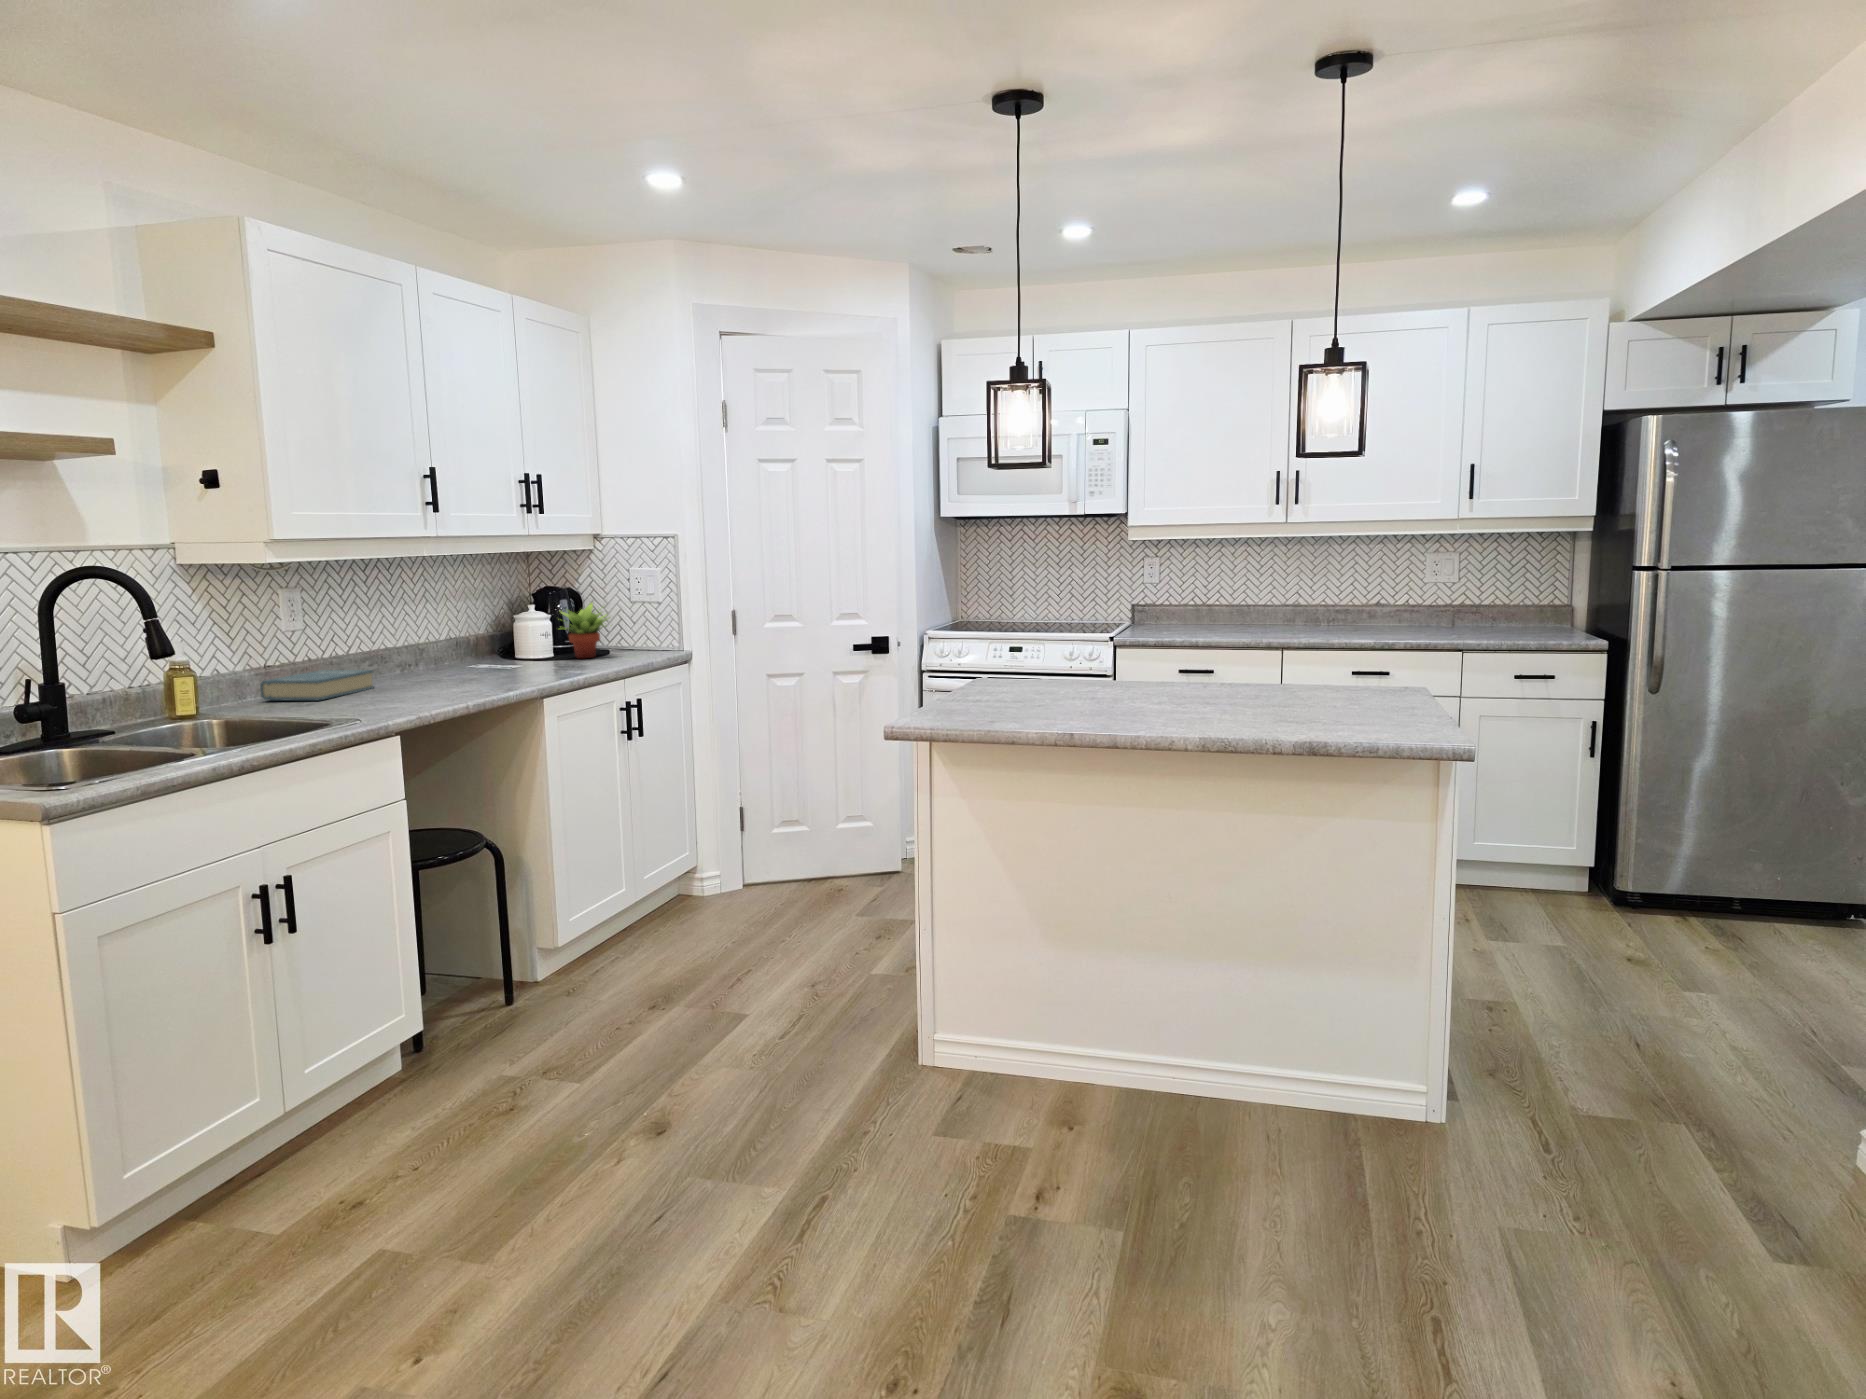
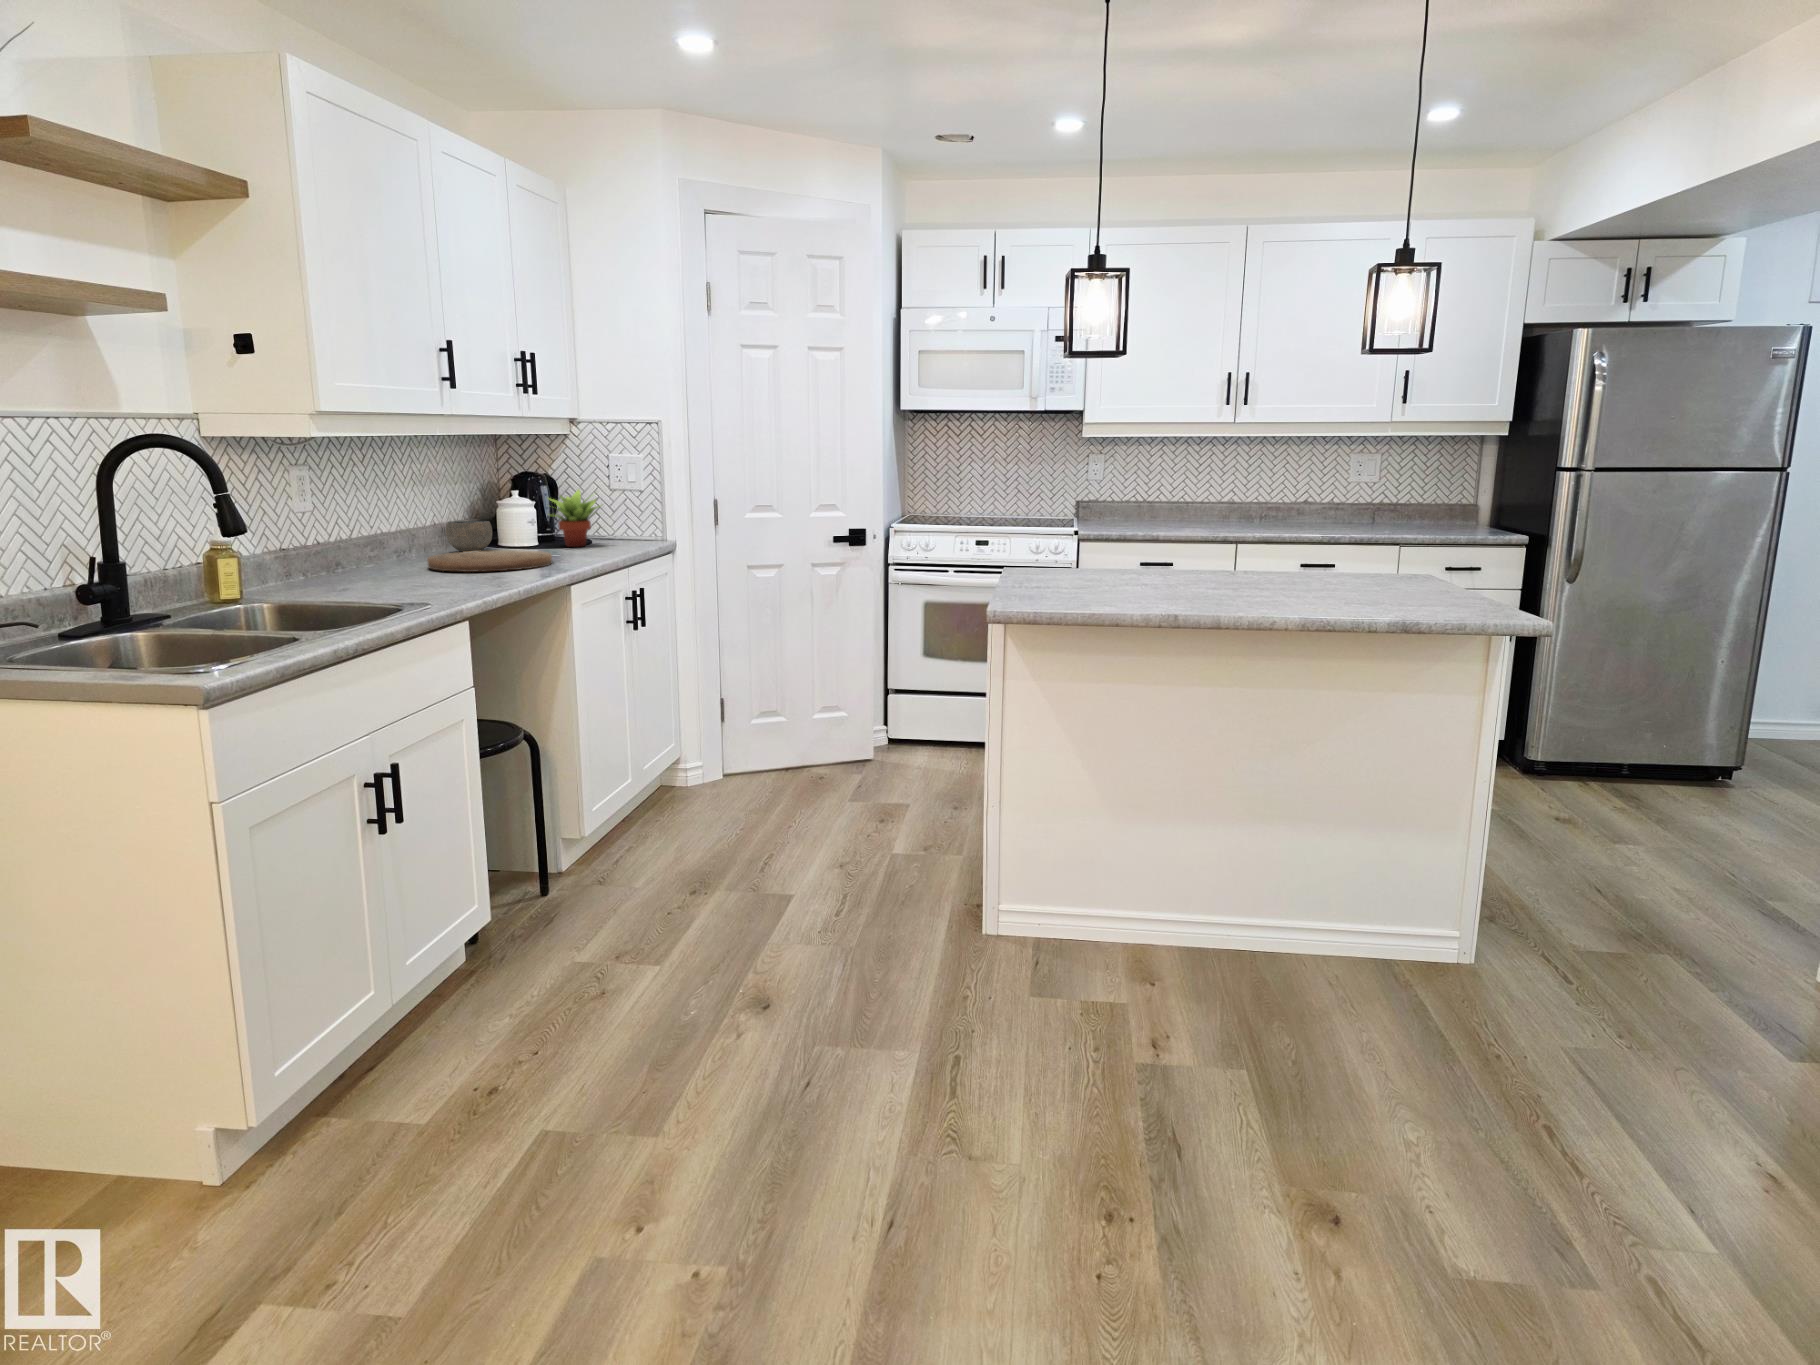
bowl: none [460,634,504,664] -> present [446,521,492,552]
cutting board: none [416,663,538,686] -> present [427,550,552,572]
hardback book: present [260,670,374,700] -> none [278,555,387,586]

